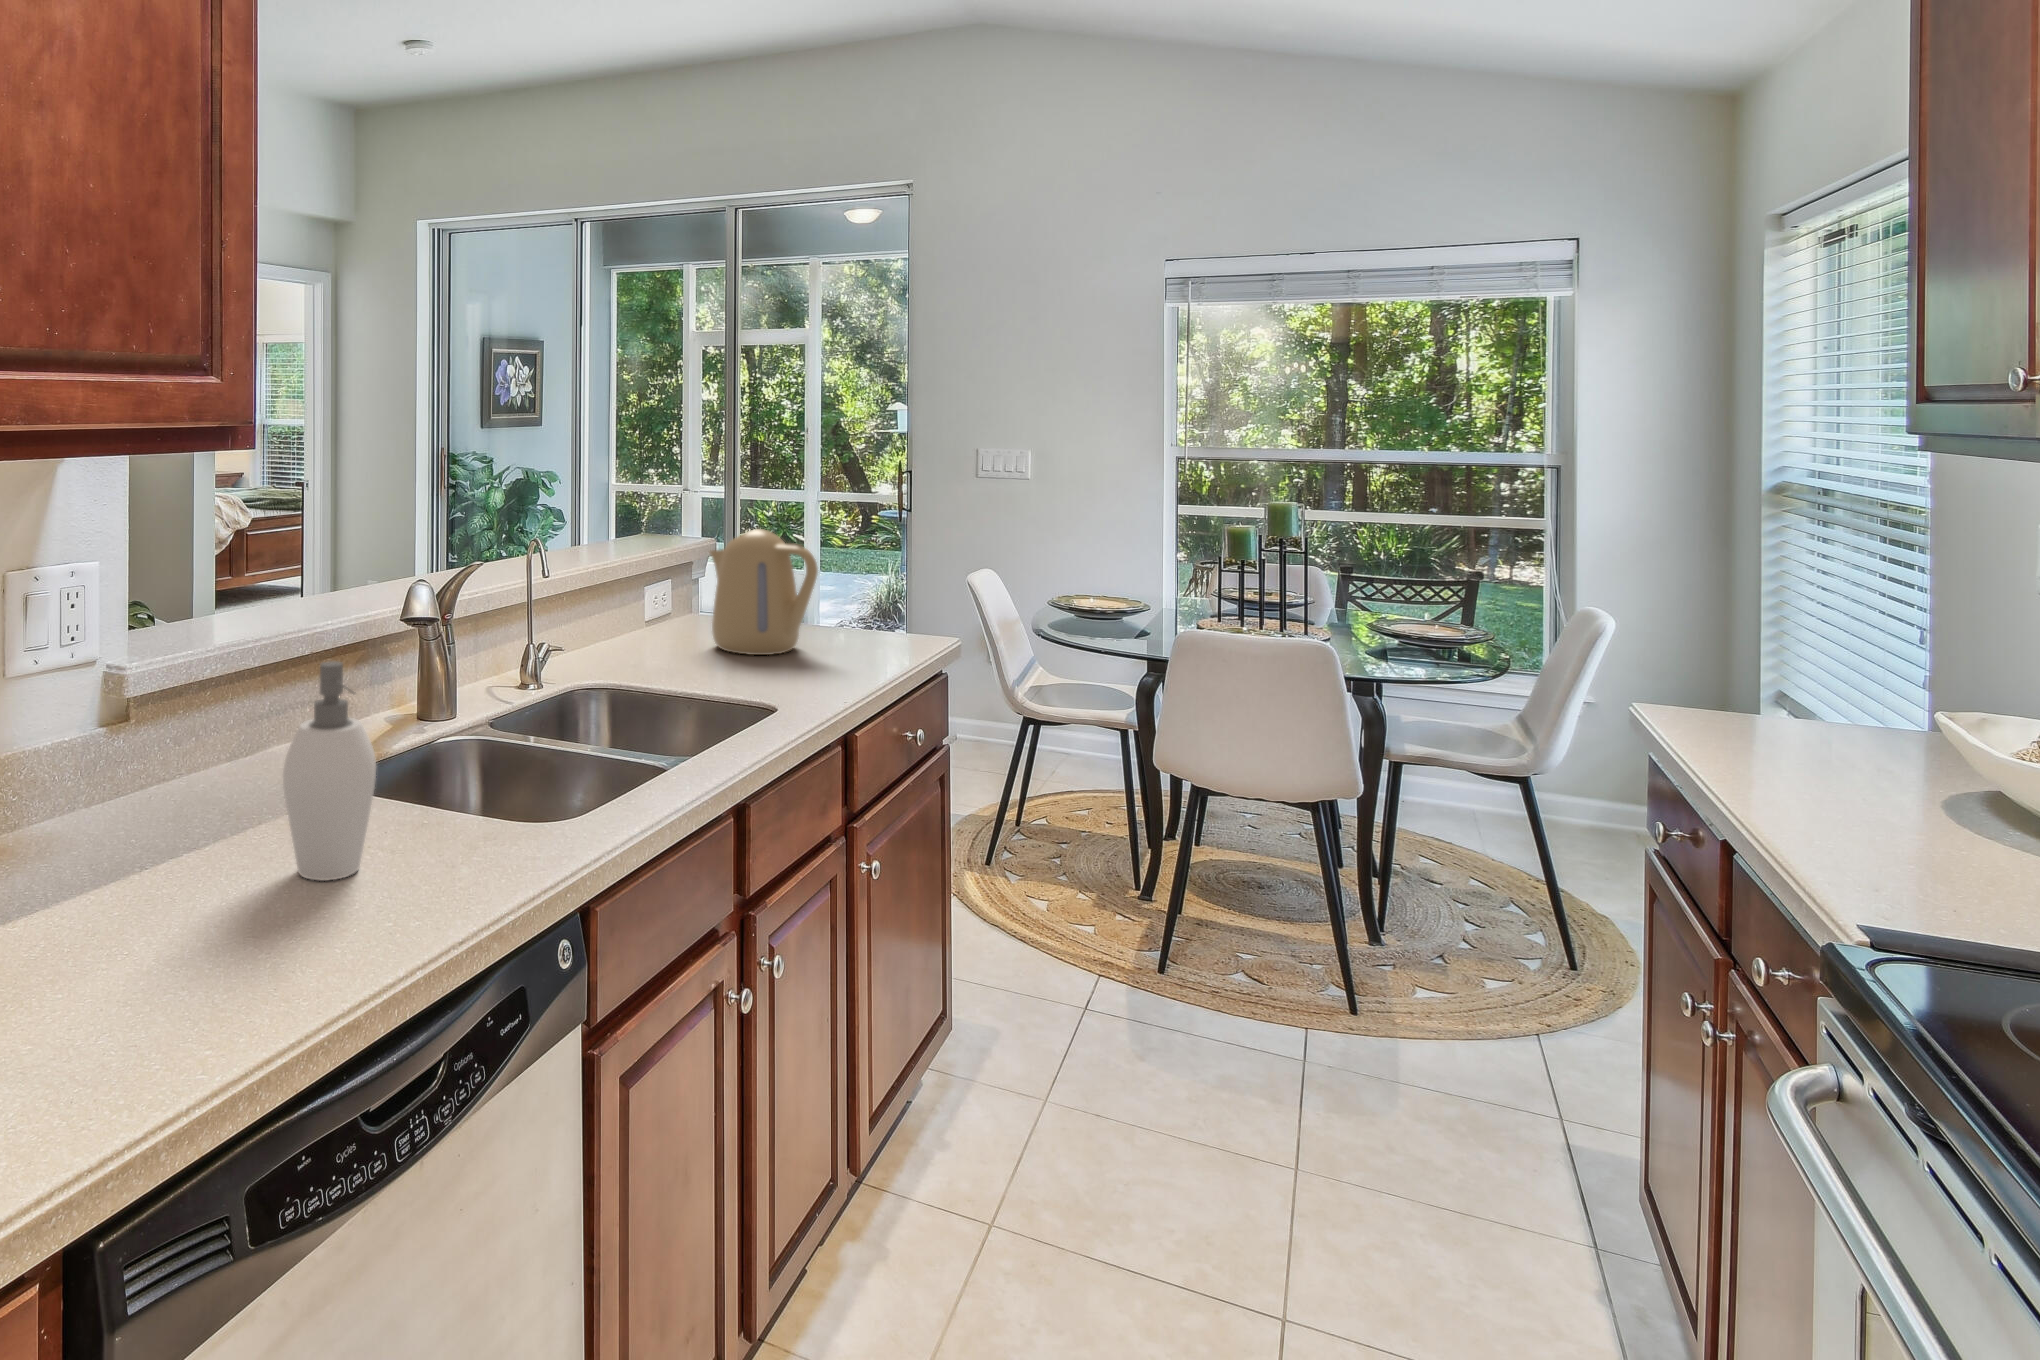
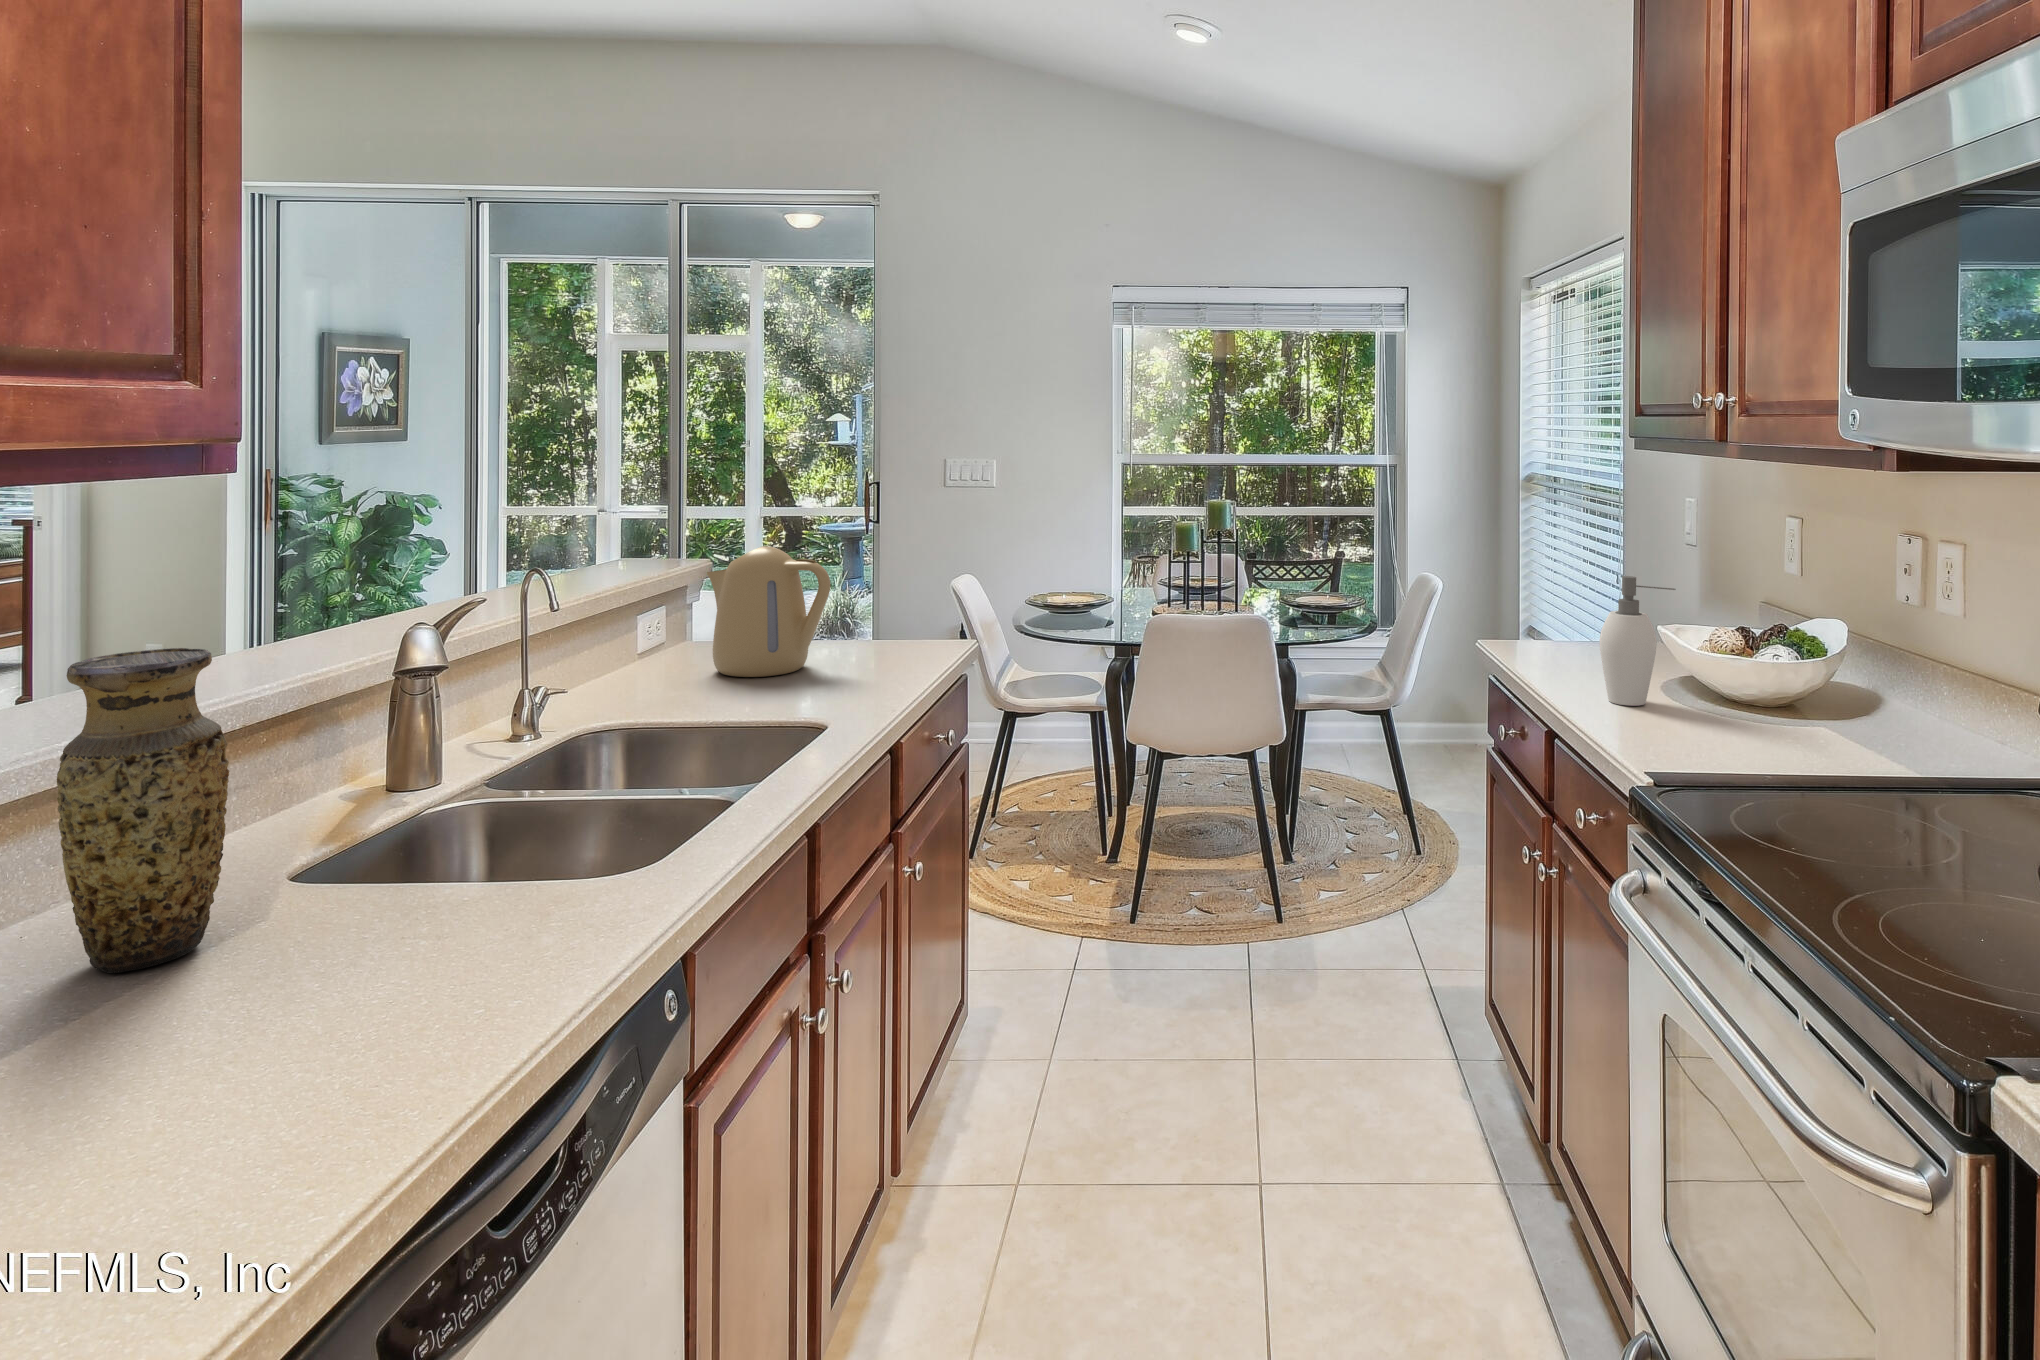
vase: none [149,583,259,835] -> present [57,648,229,973]
soap dispenser: present [283,661,376,880] -> present [1599,576,1676,706]

